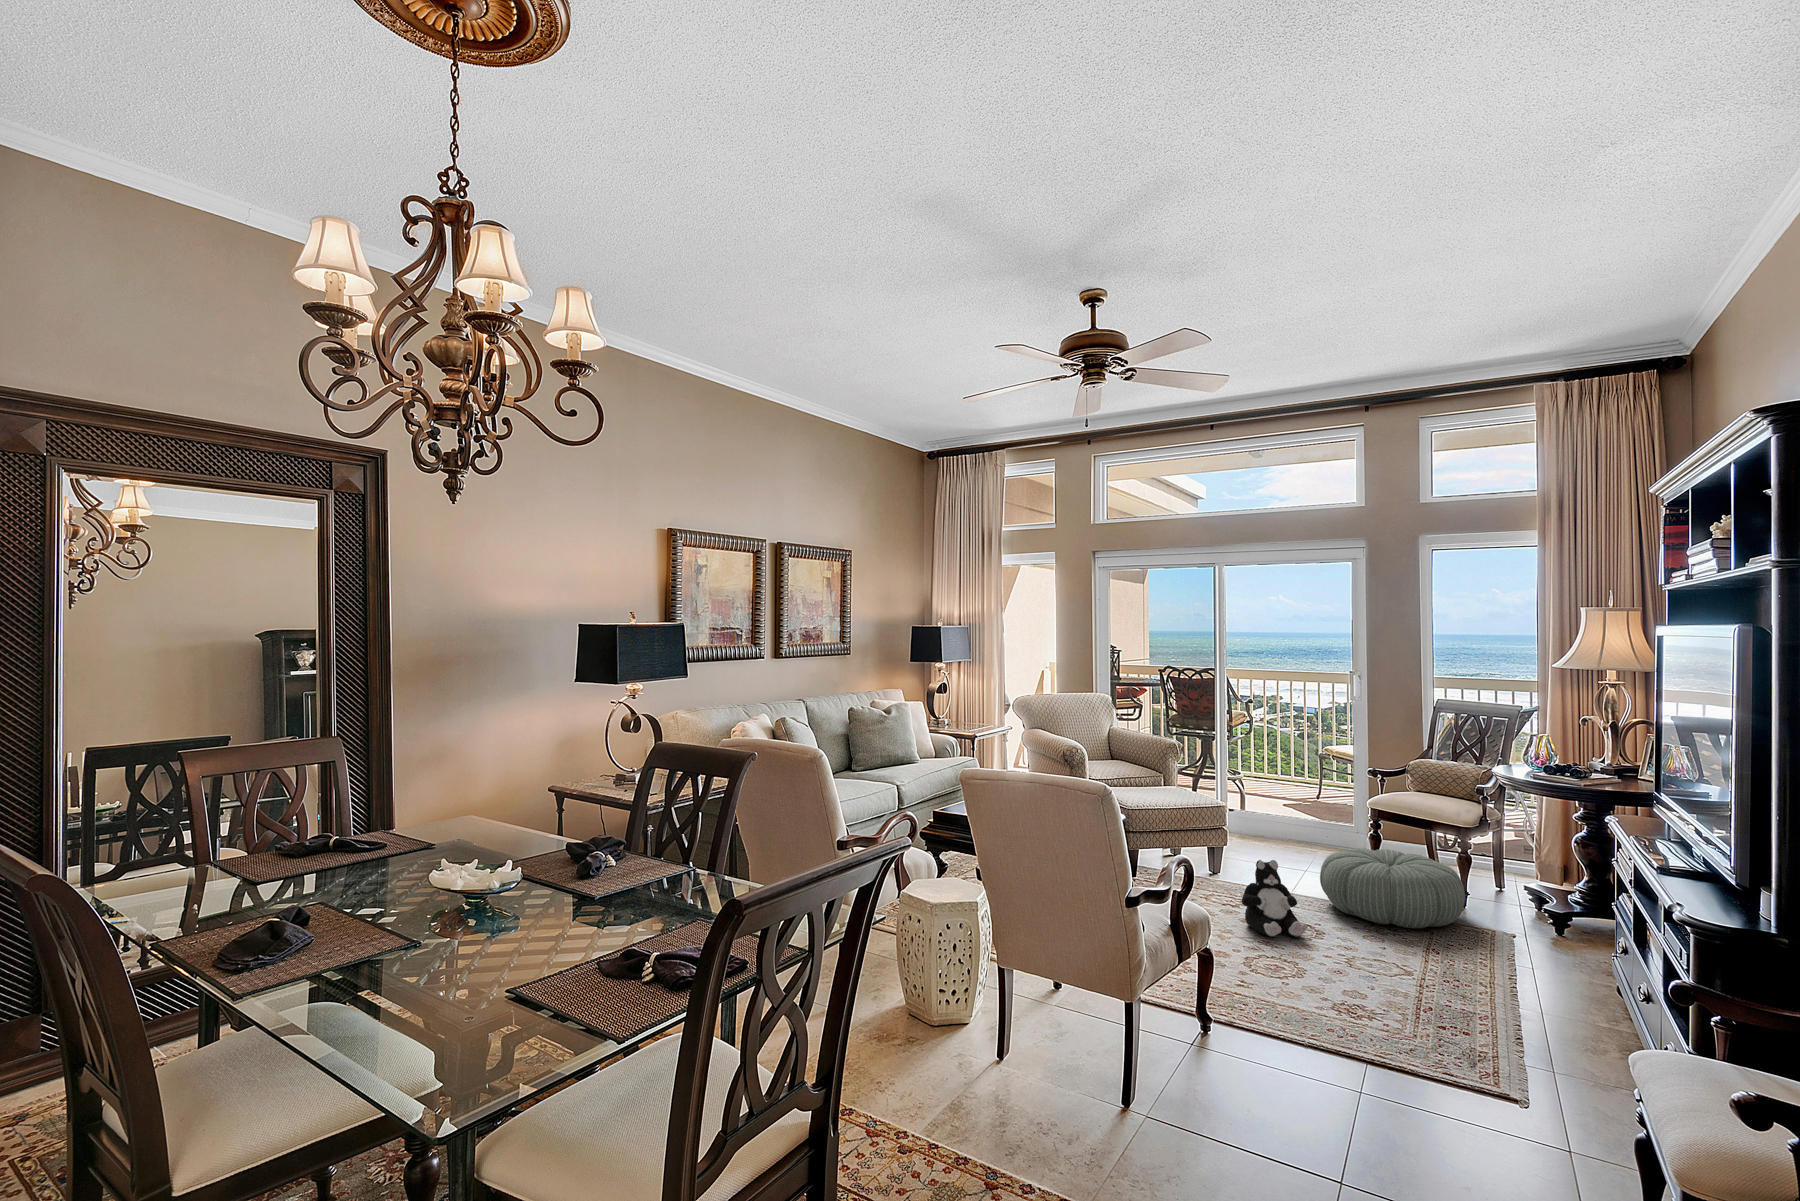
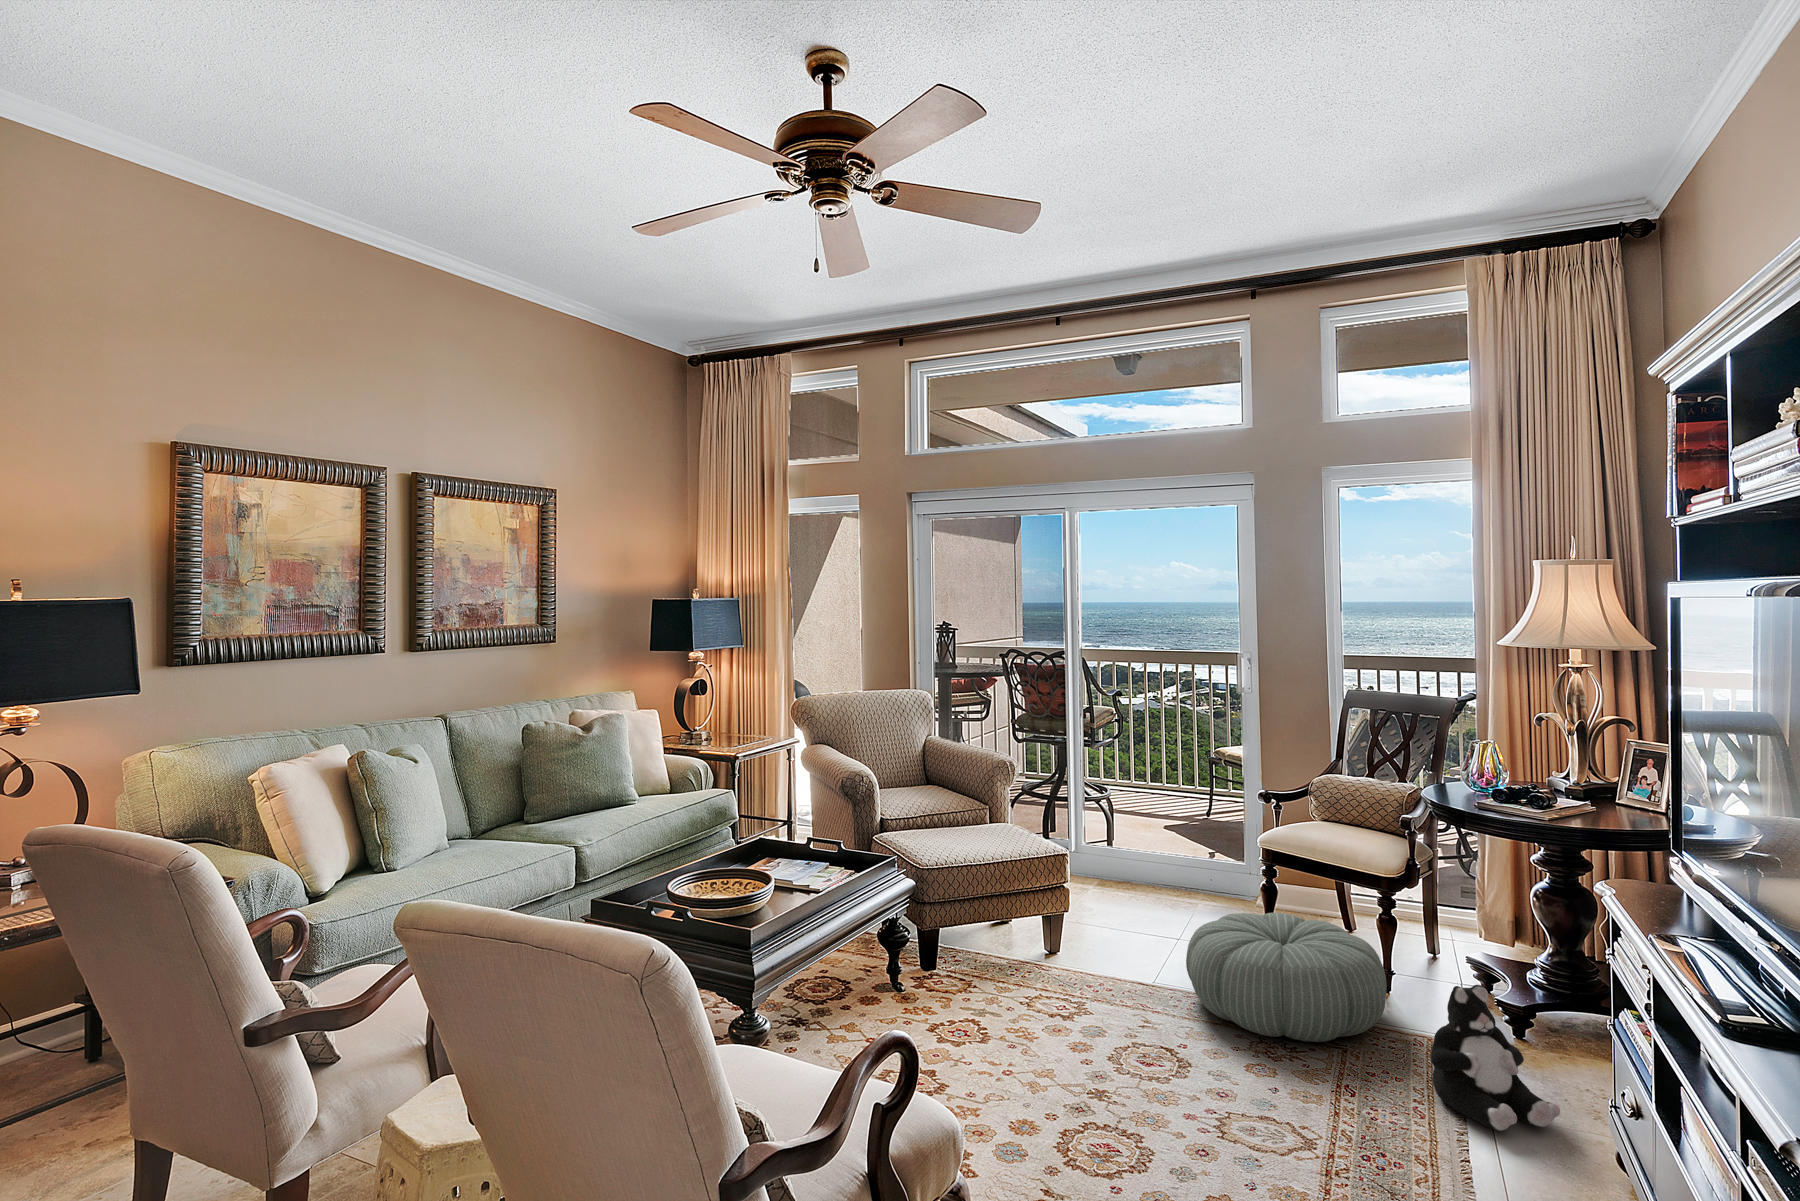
plush toy: present [1242,860,1308,936] -> present [1431,985,1560,1131]

